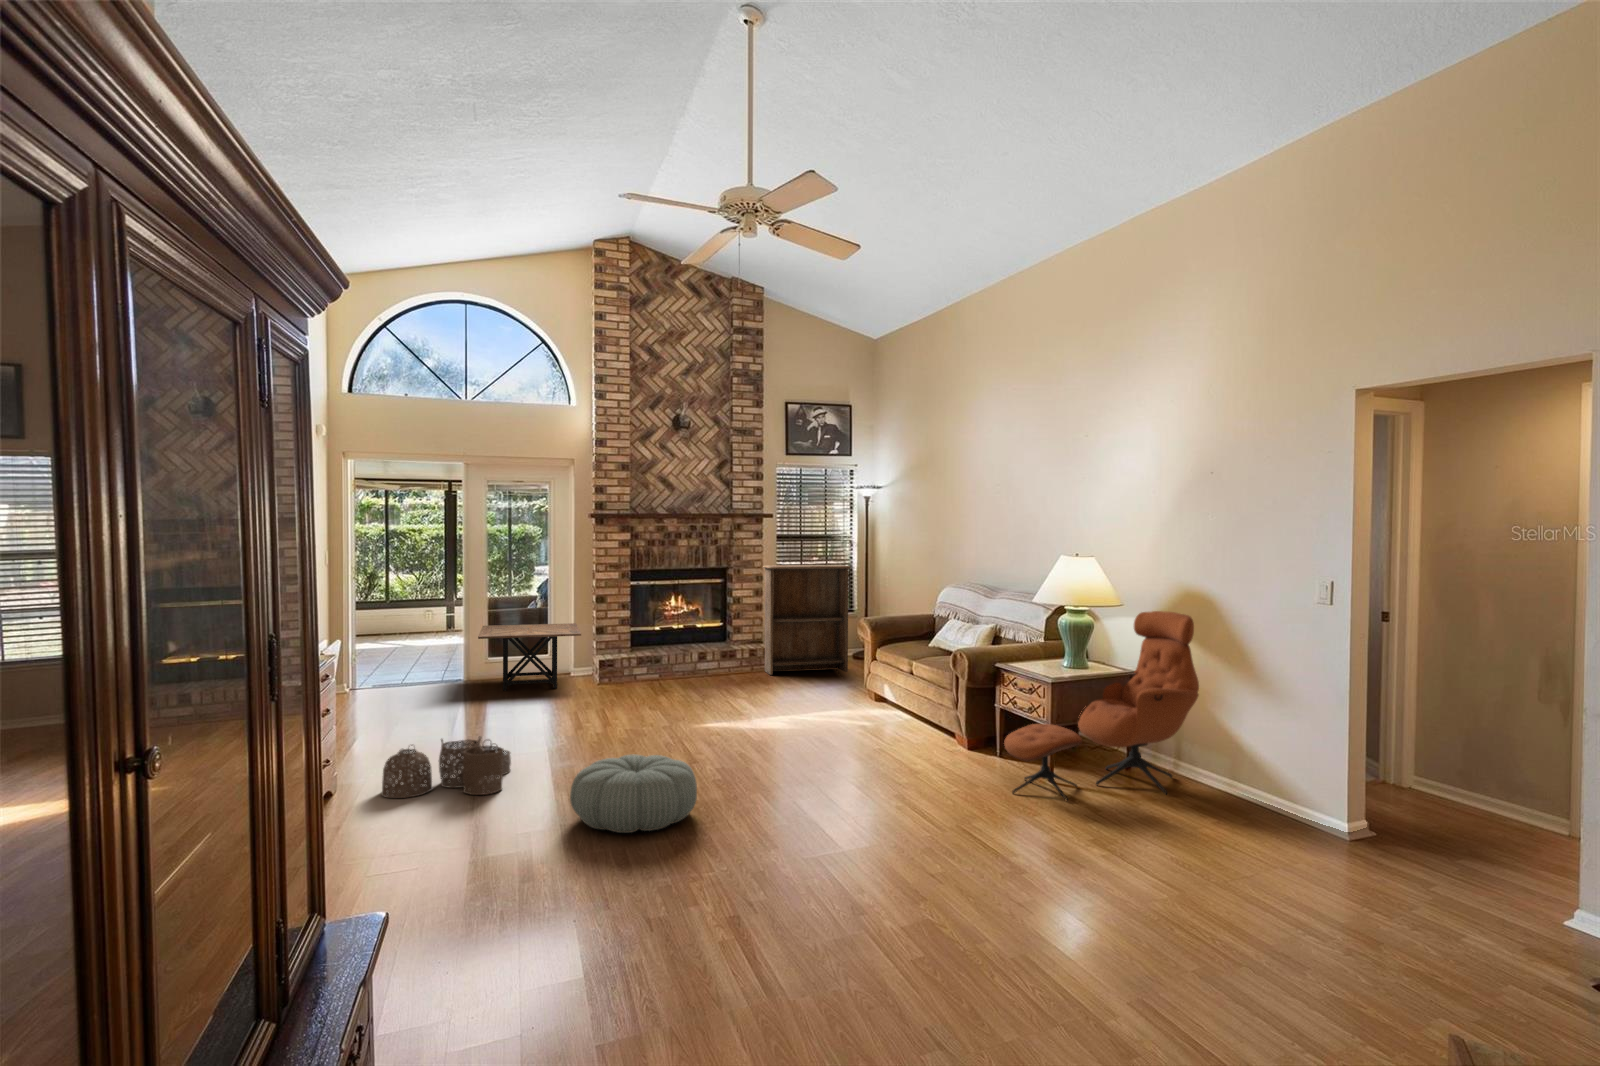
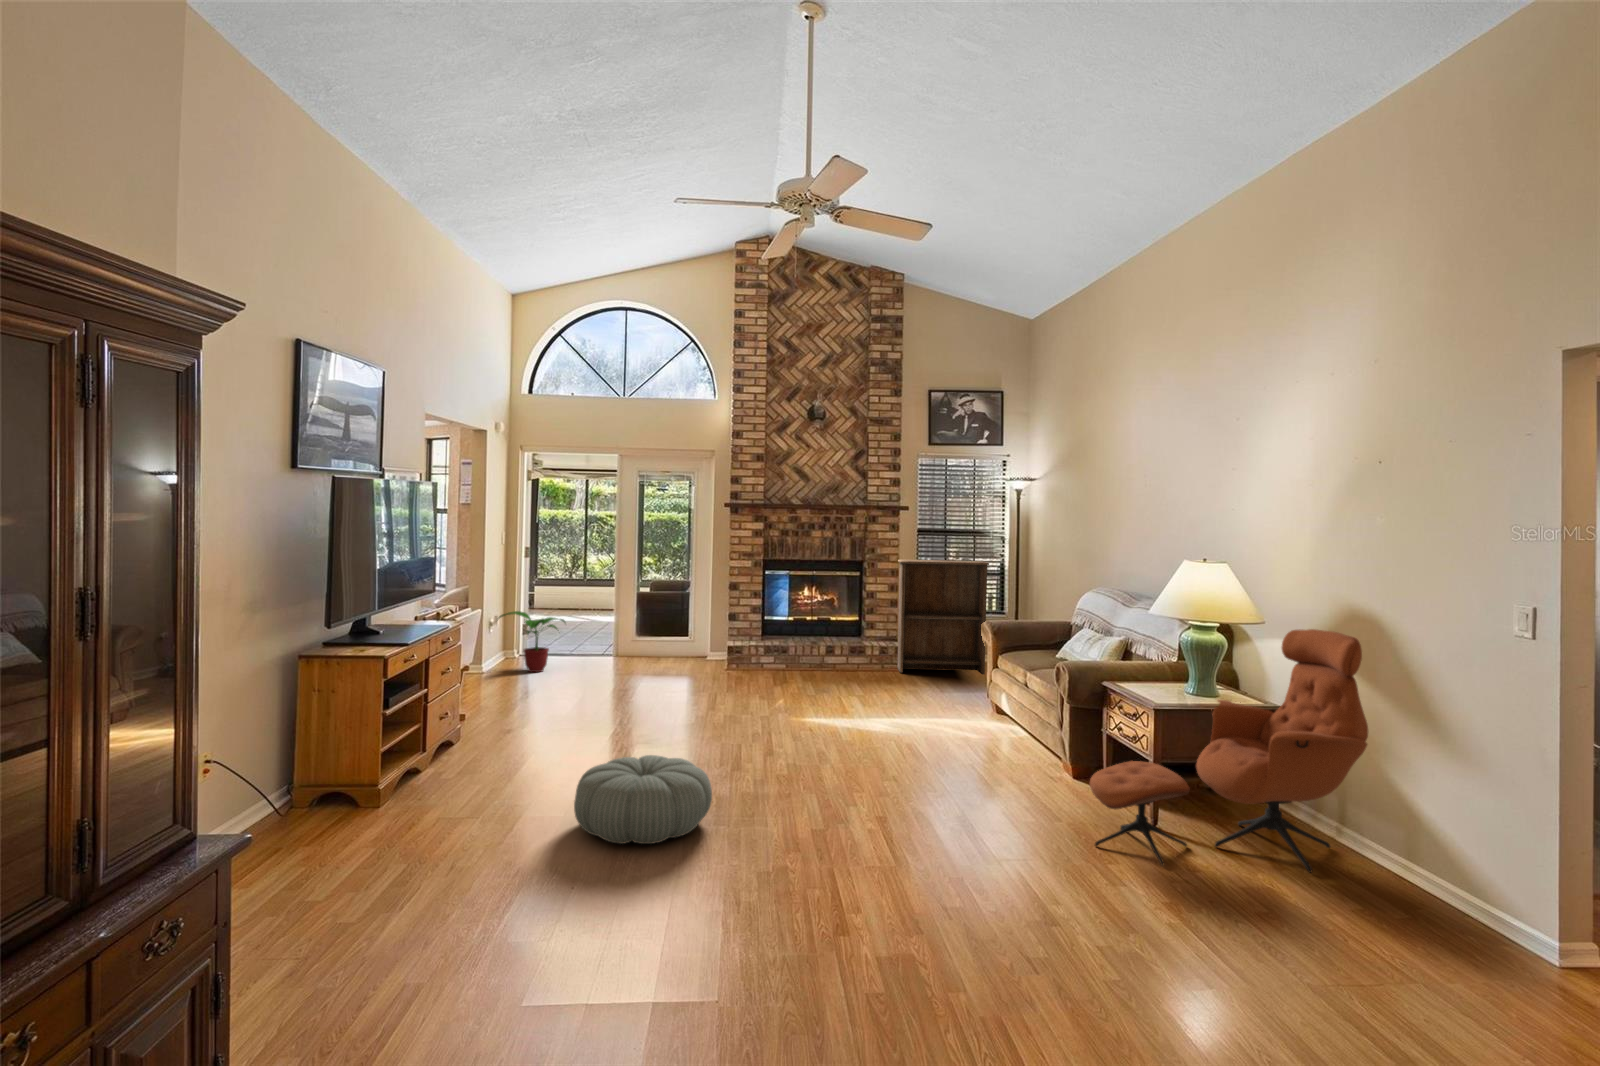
side table: present [478,623,581,691] -> none [609,609,713,672]
potted plant: none [342,633,421,699] -> present [499,611,565,672]
woven basket: present [381,737,511,798] -> none [436,719,572,781]

